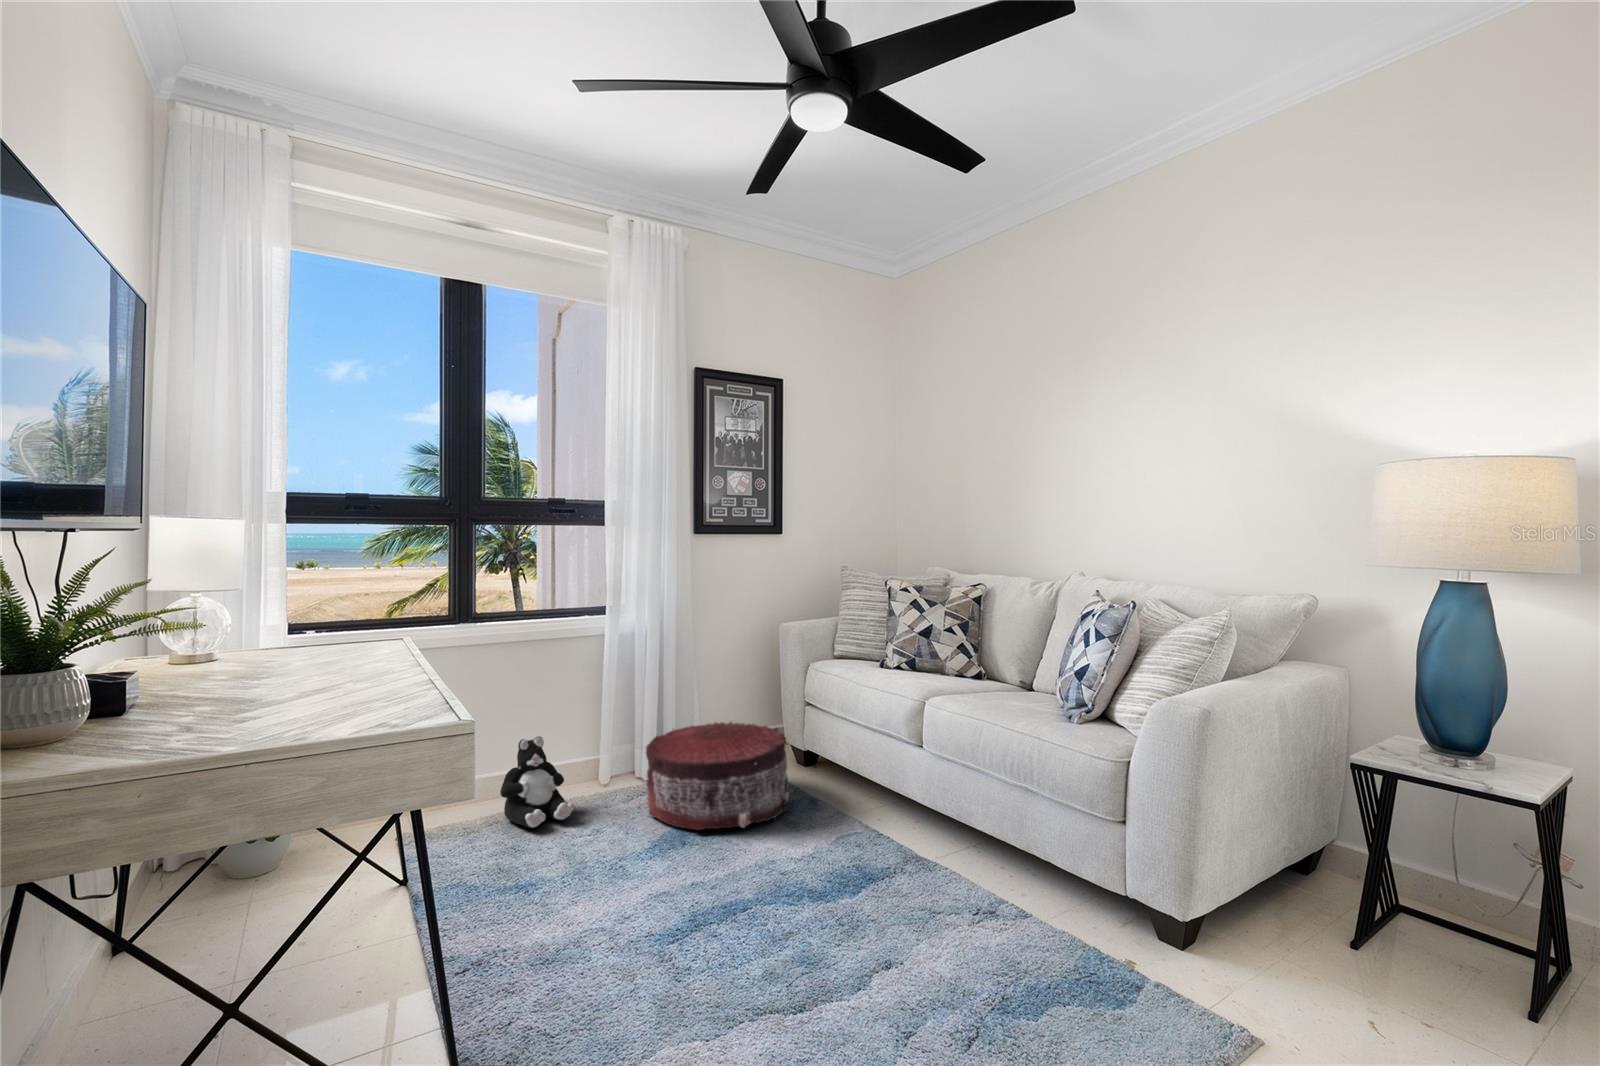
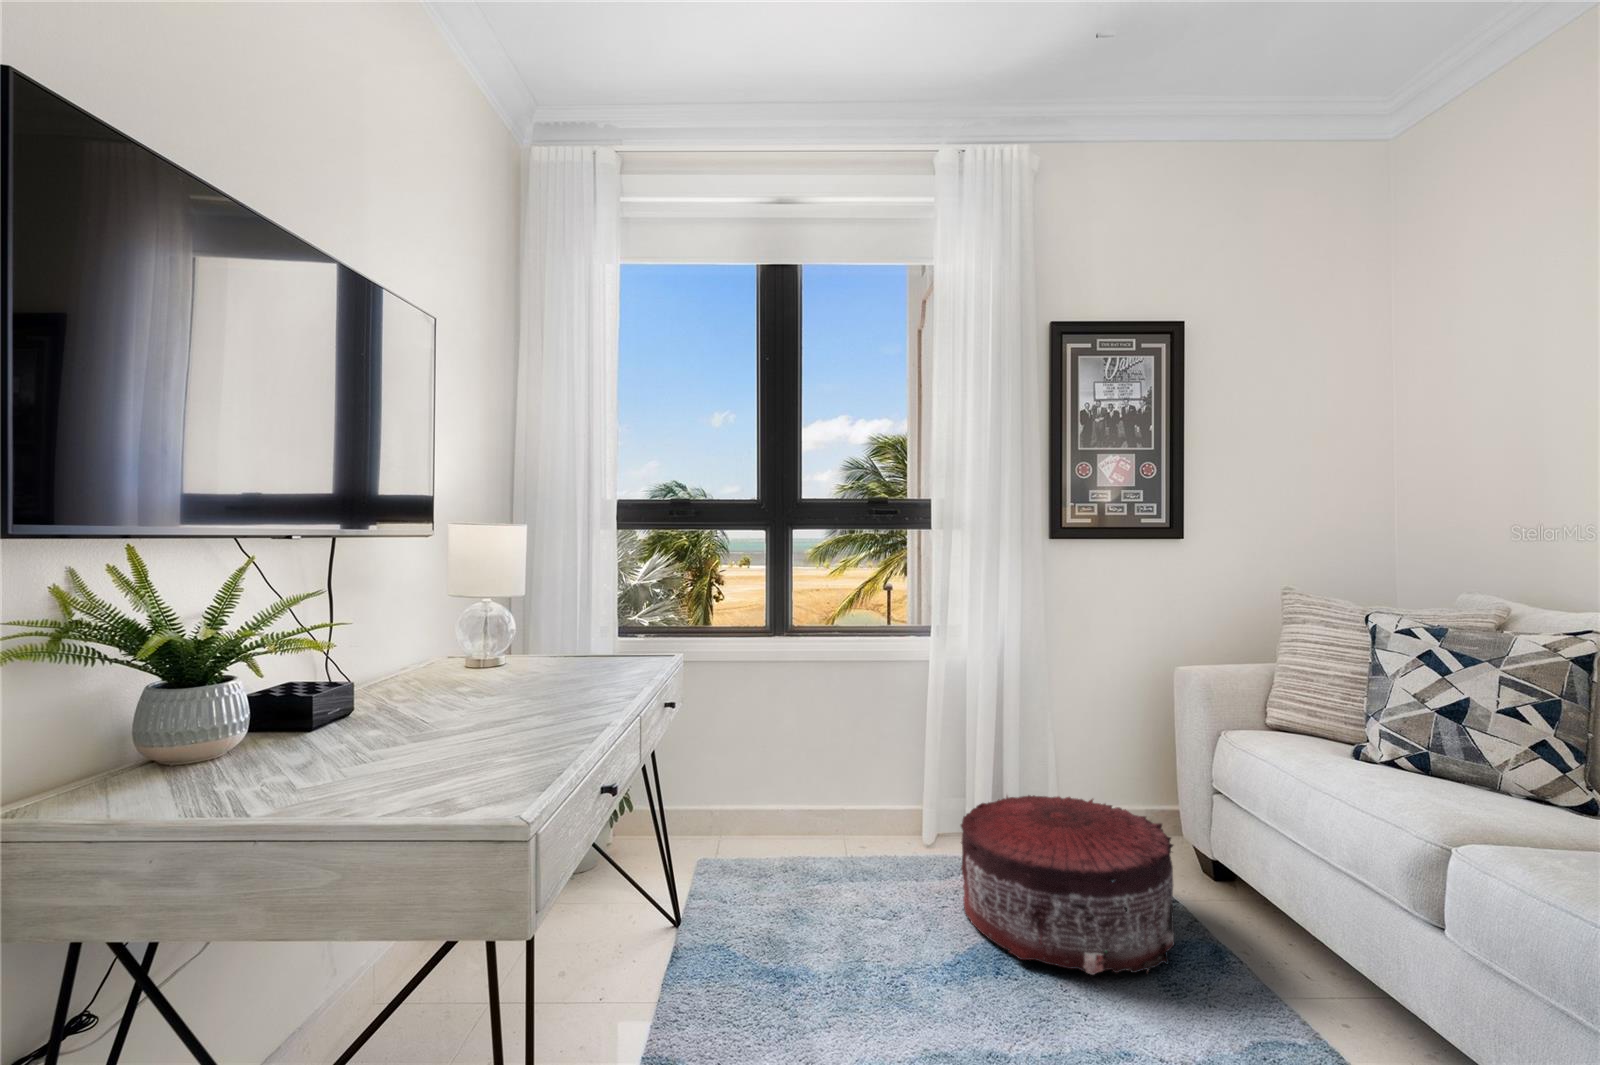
plush toy: present [500,736,575,828] -> none [789,778,870,893]

